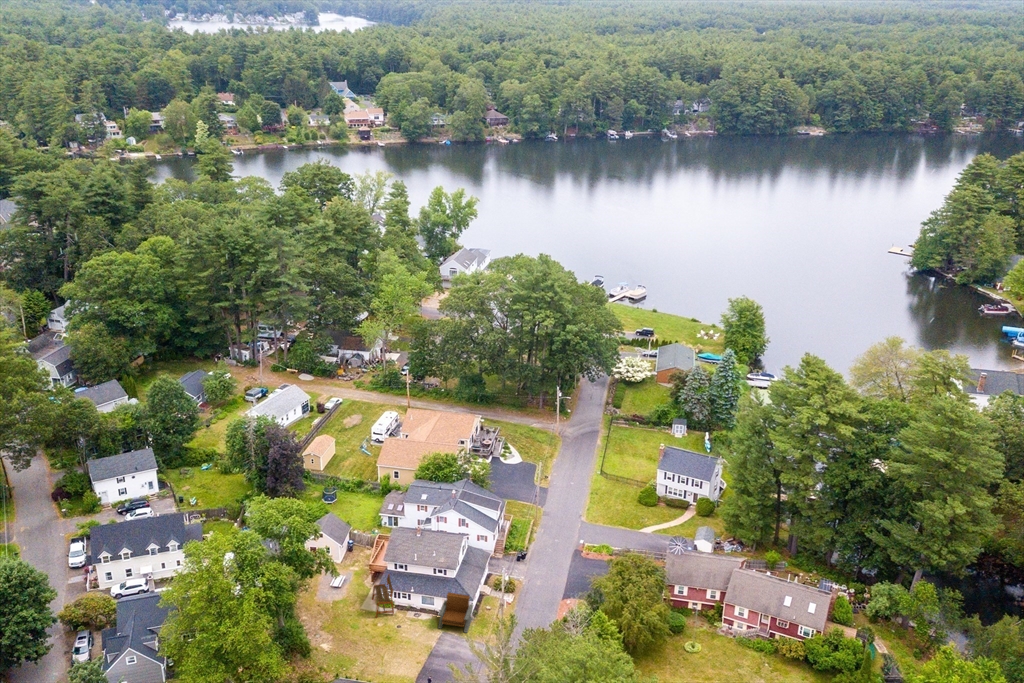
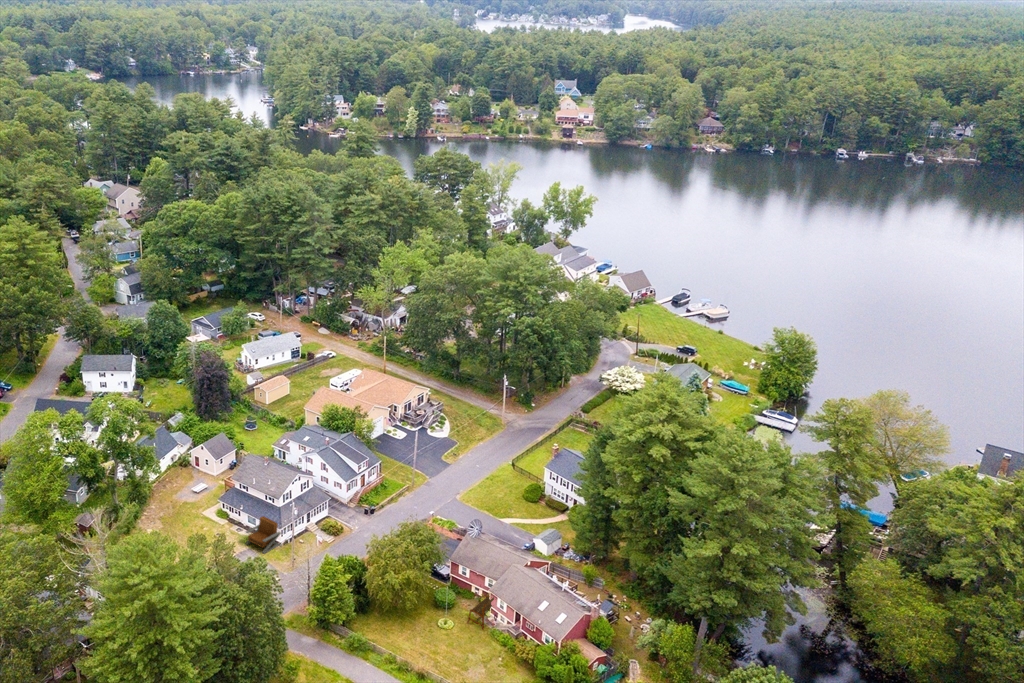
bench: present [372,574,394,618] -> present [467,596,494,629]

